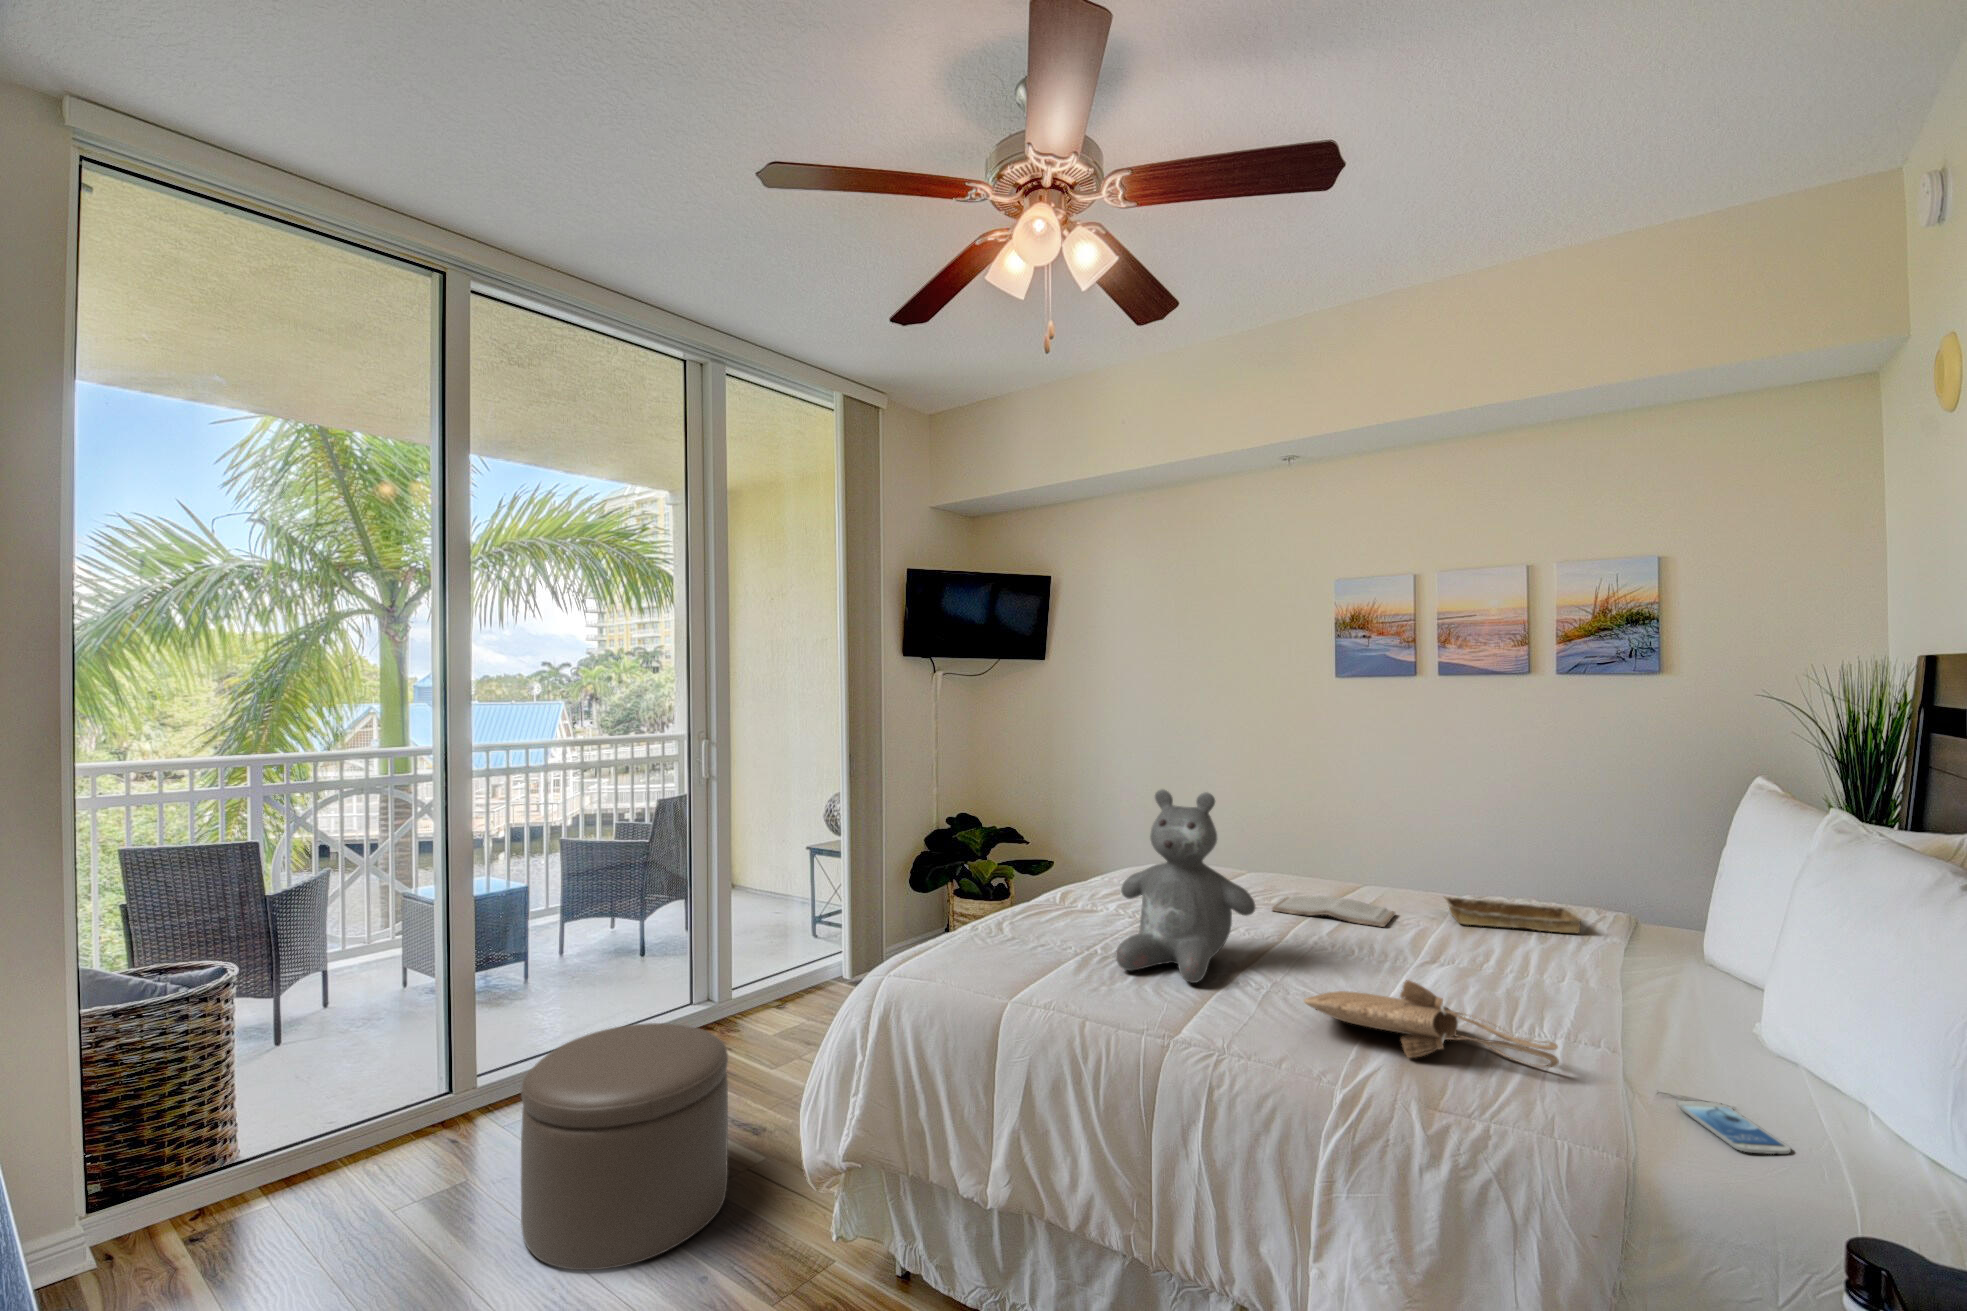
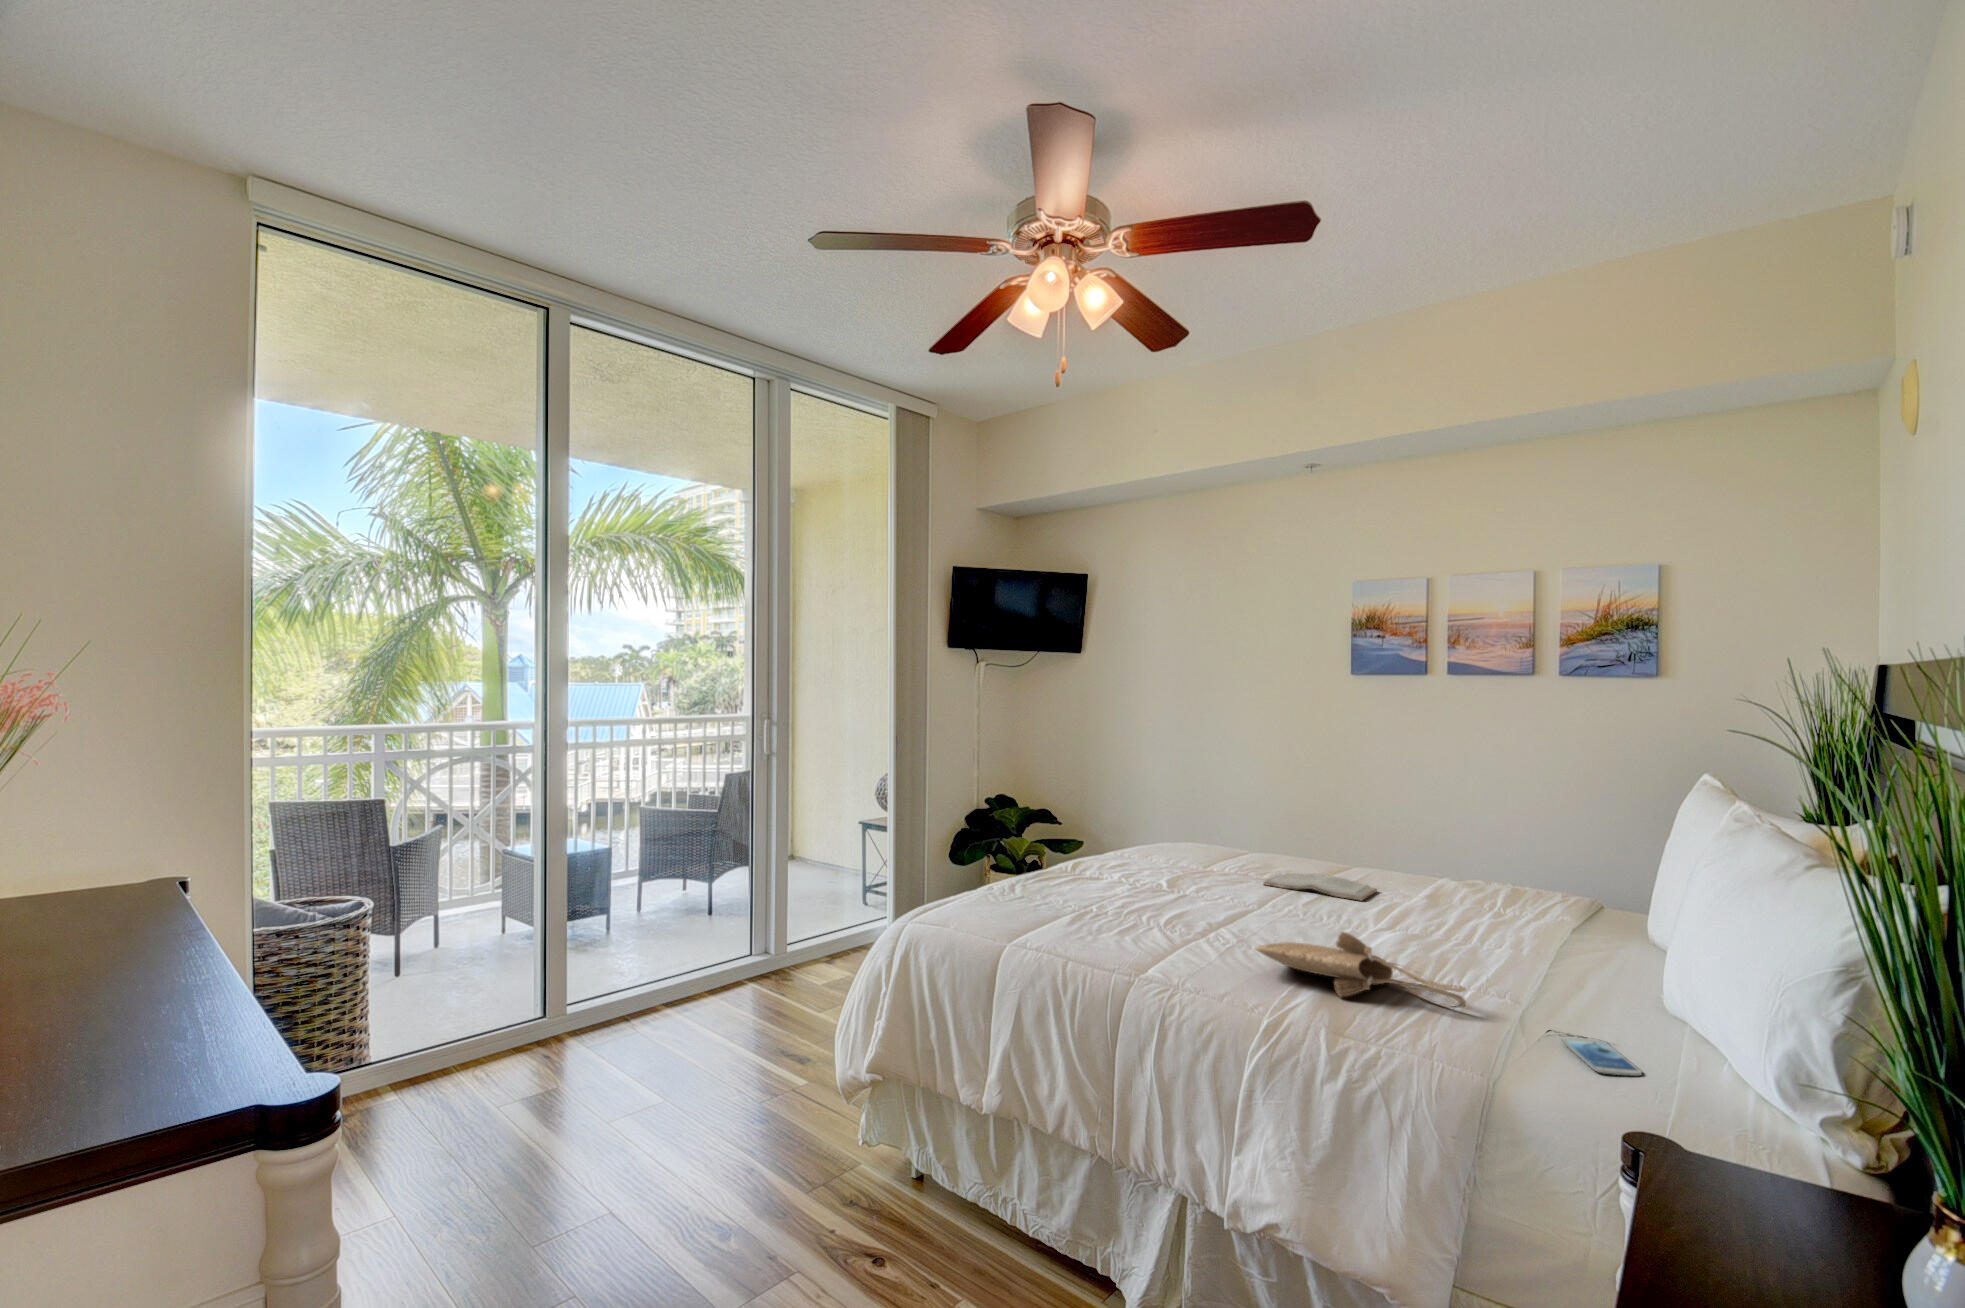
teddy bear: present [1116,789,1255,983] -> none [1106,769,1232,936]
tray: present [1444,897,1583,933] -> none [1423,876,1549,912]
ottoman: present [521,1023,728,1270] -> none [602,964,775,1161]

